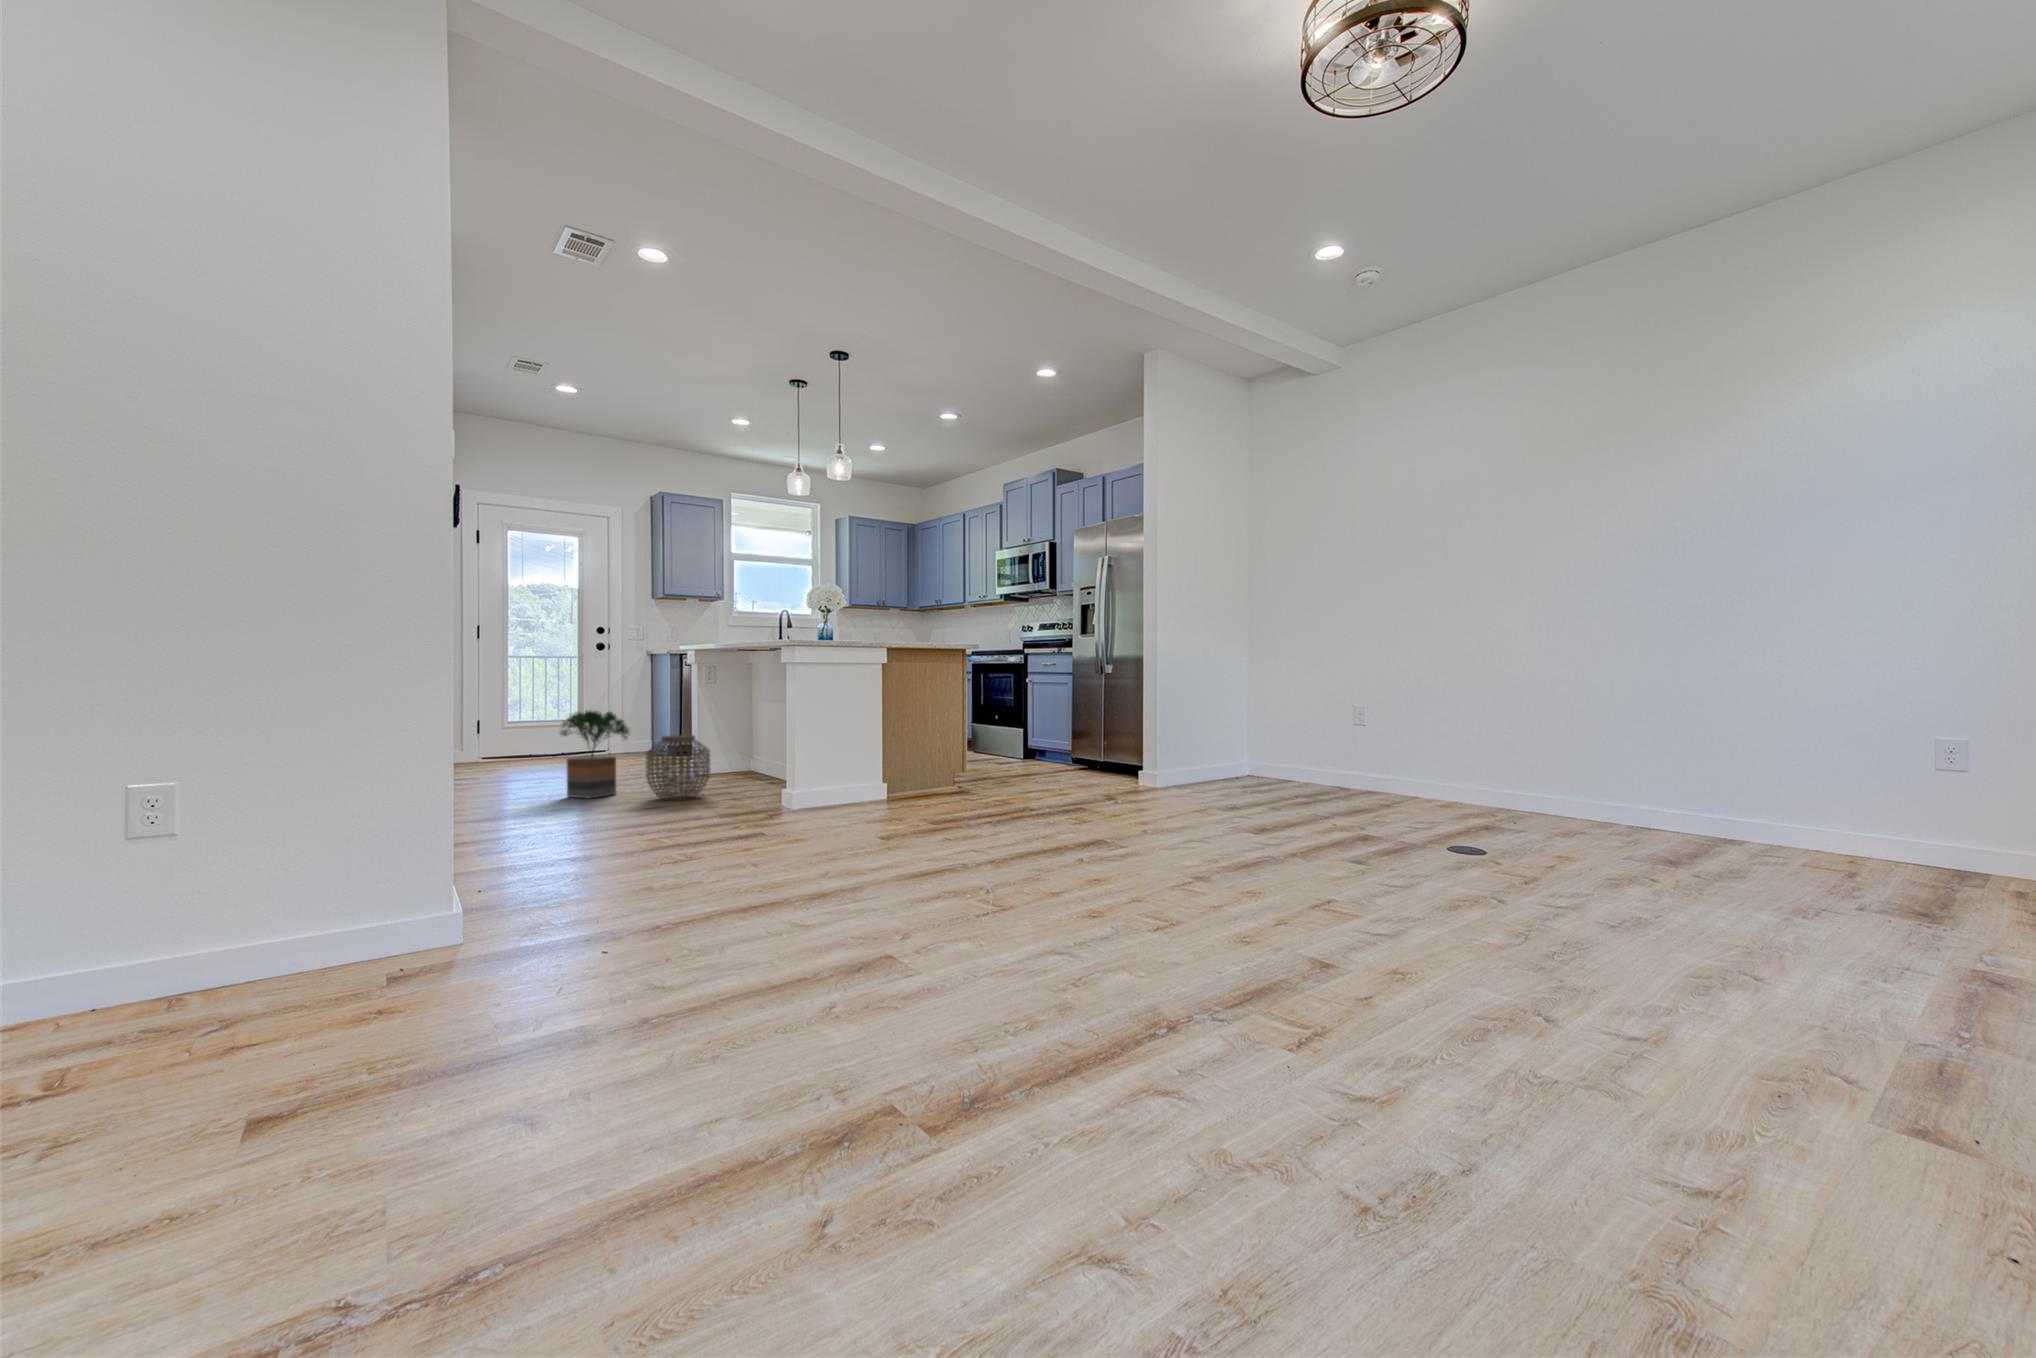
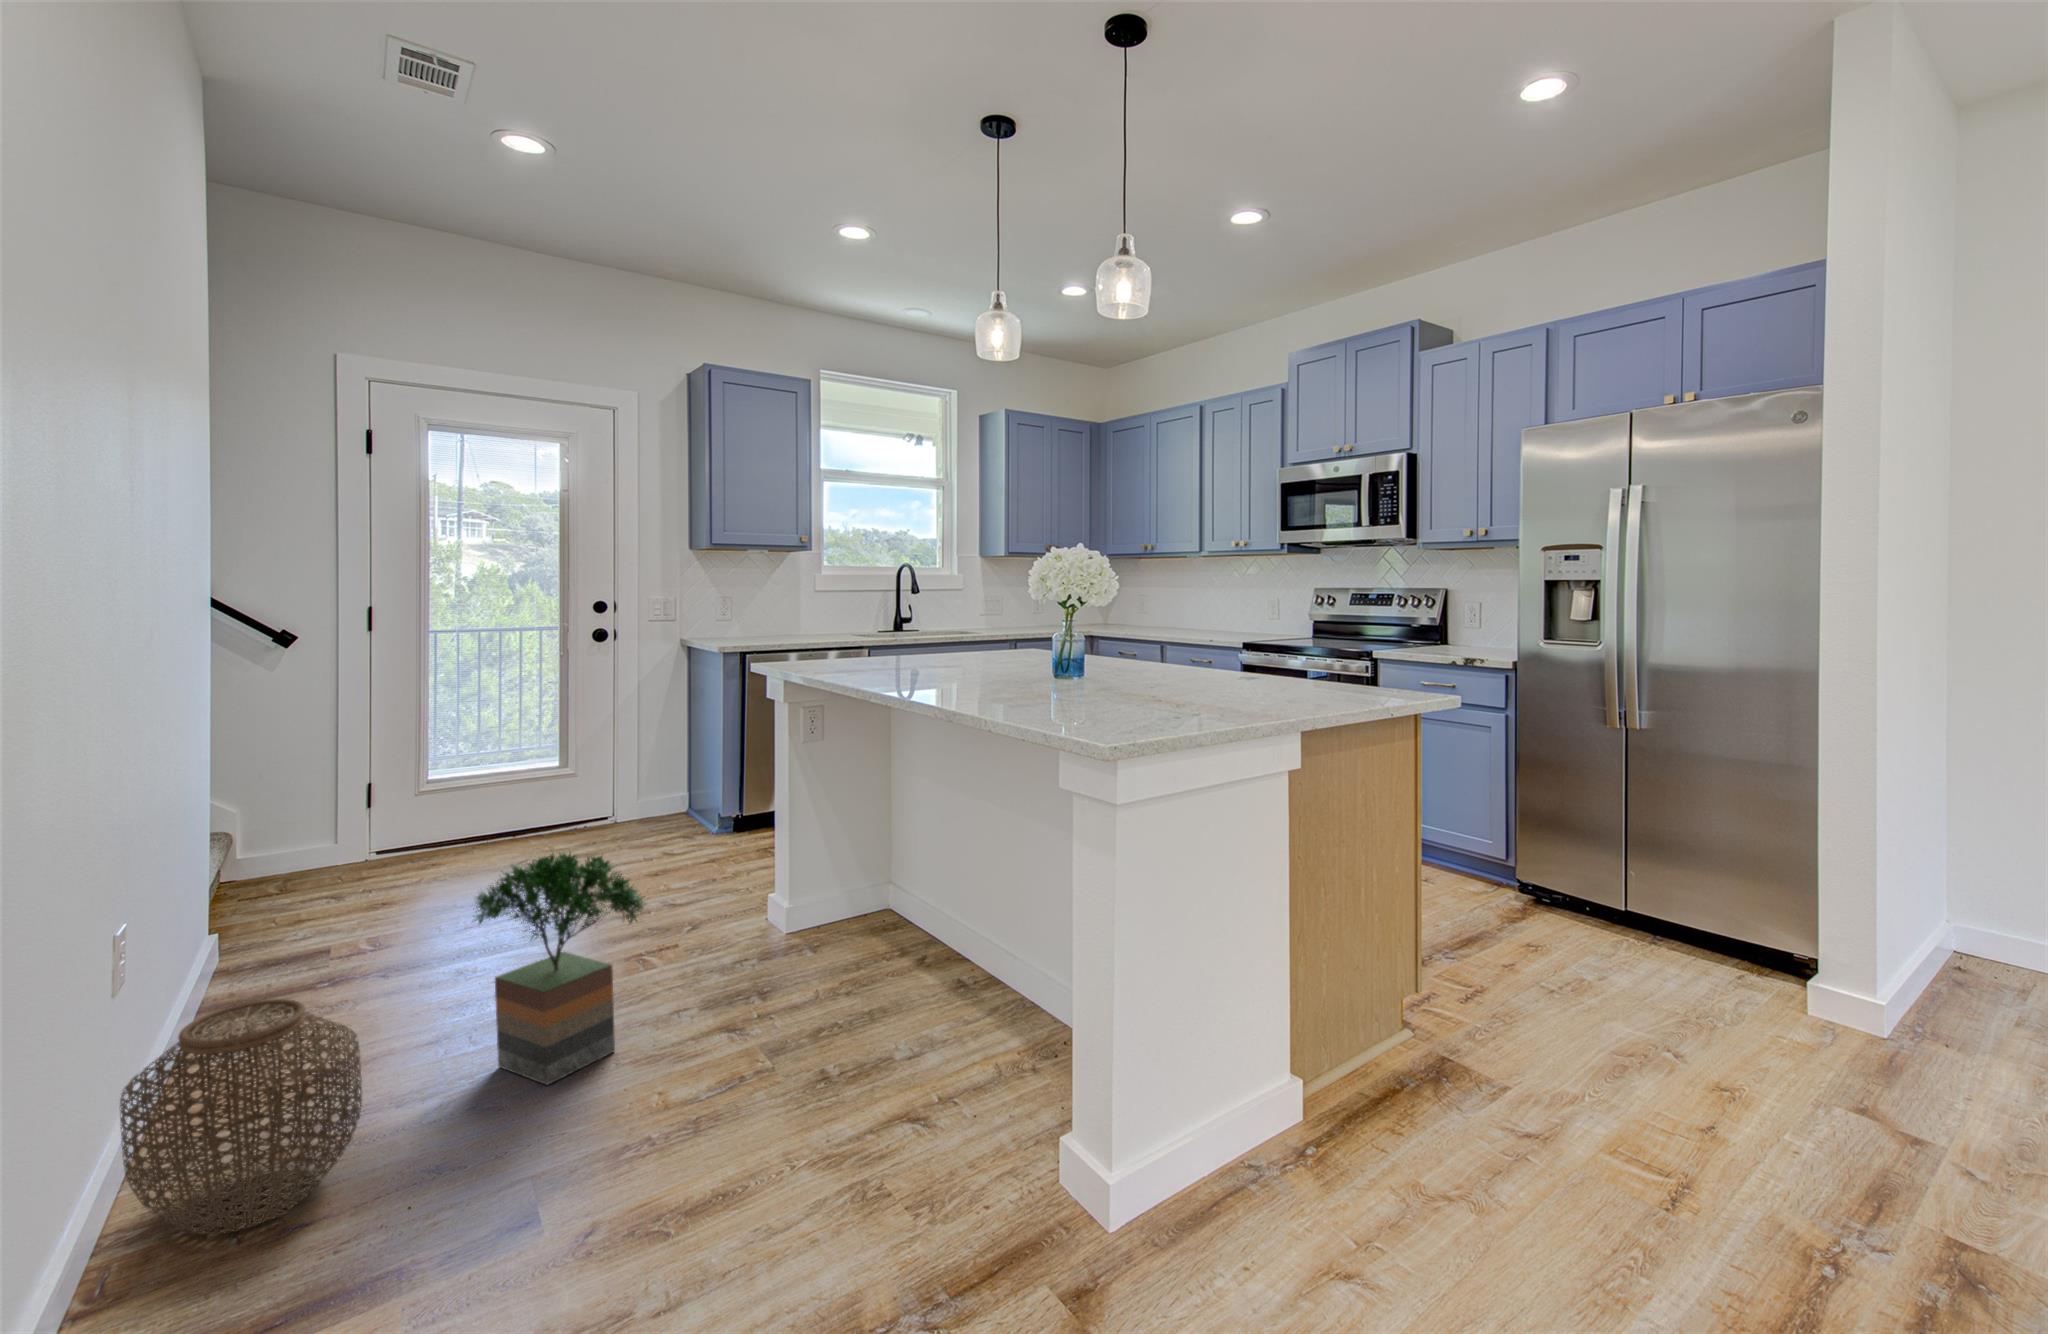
woven basket: present [646,735,710,800] -> present [120,999,362,1235]

